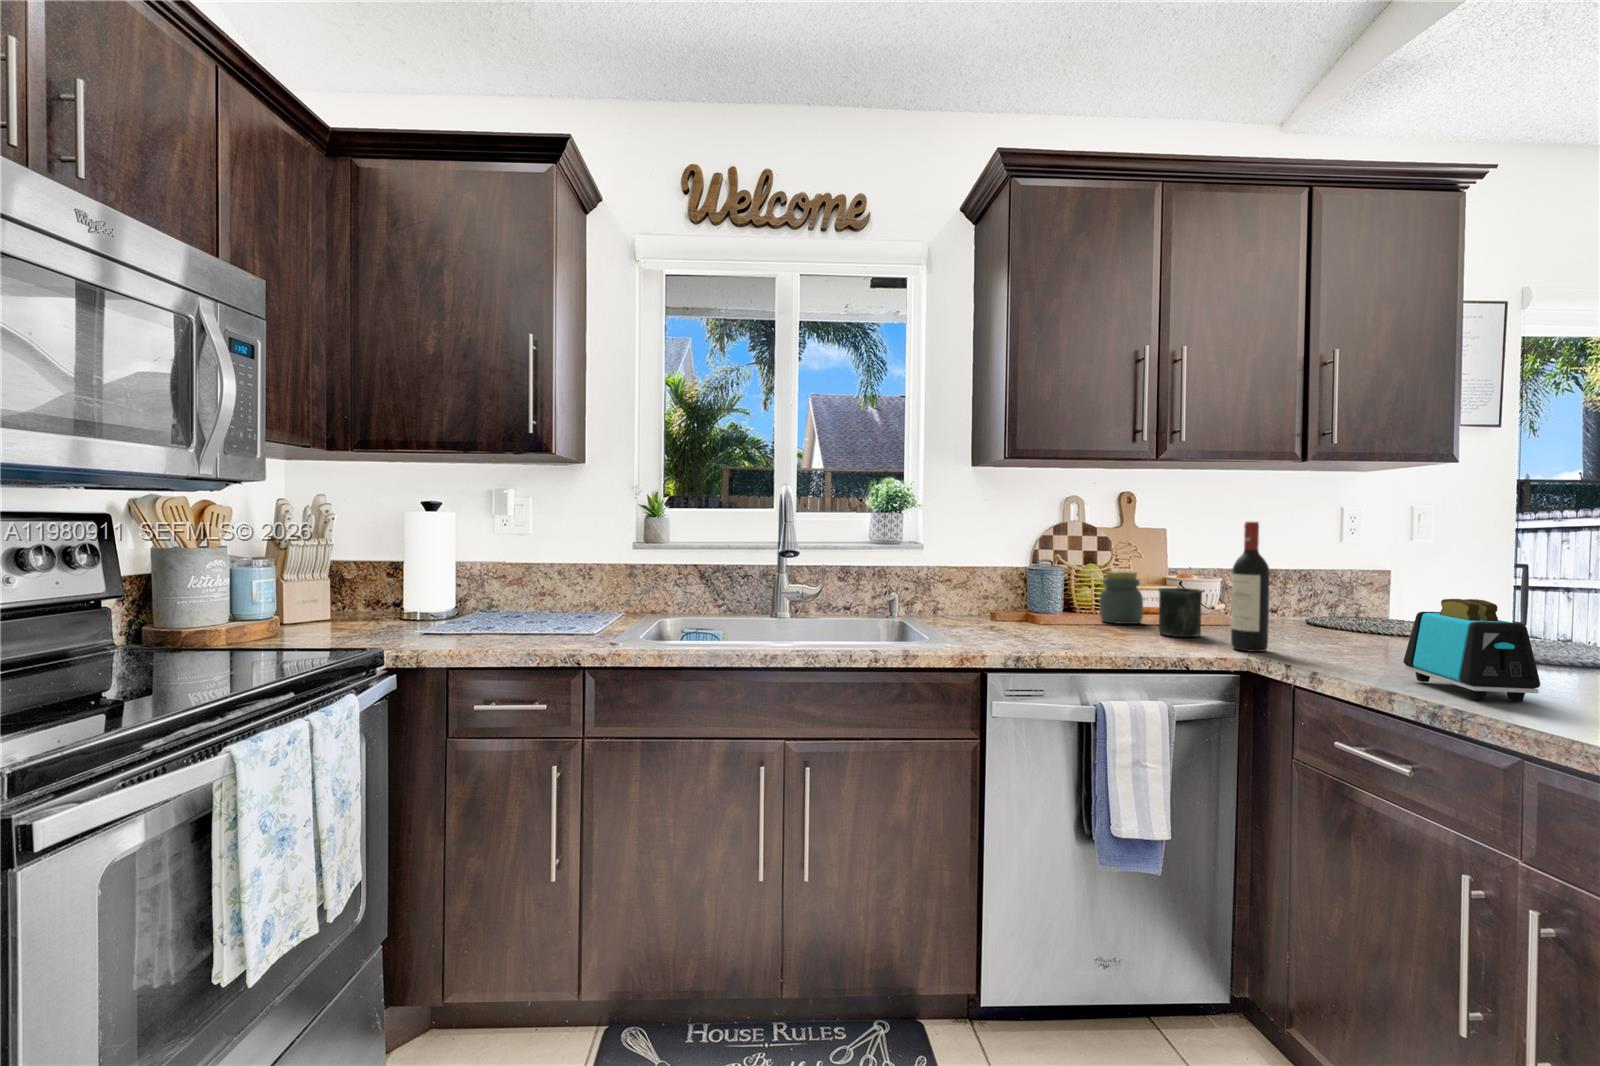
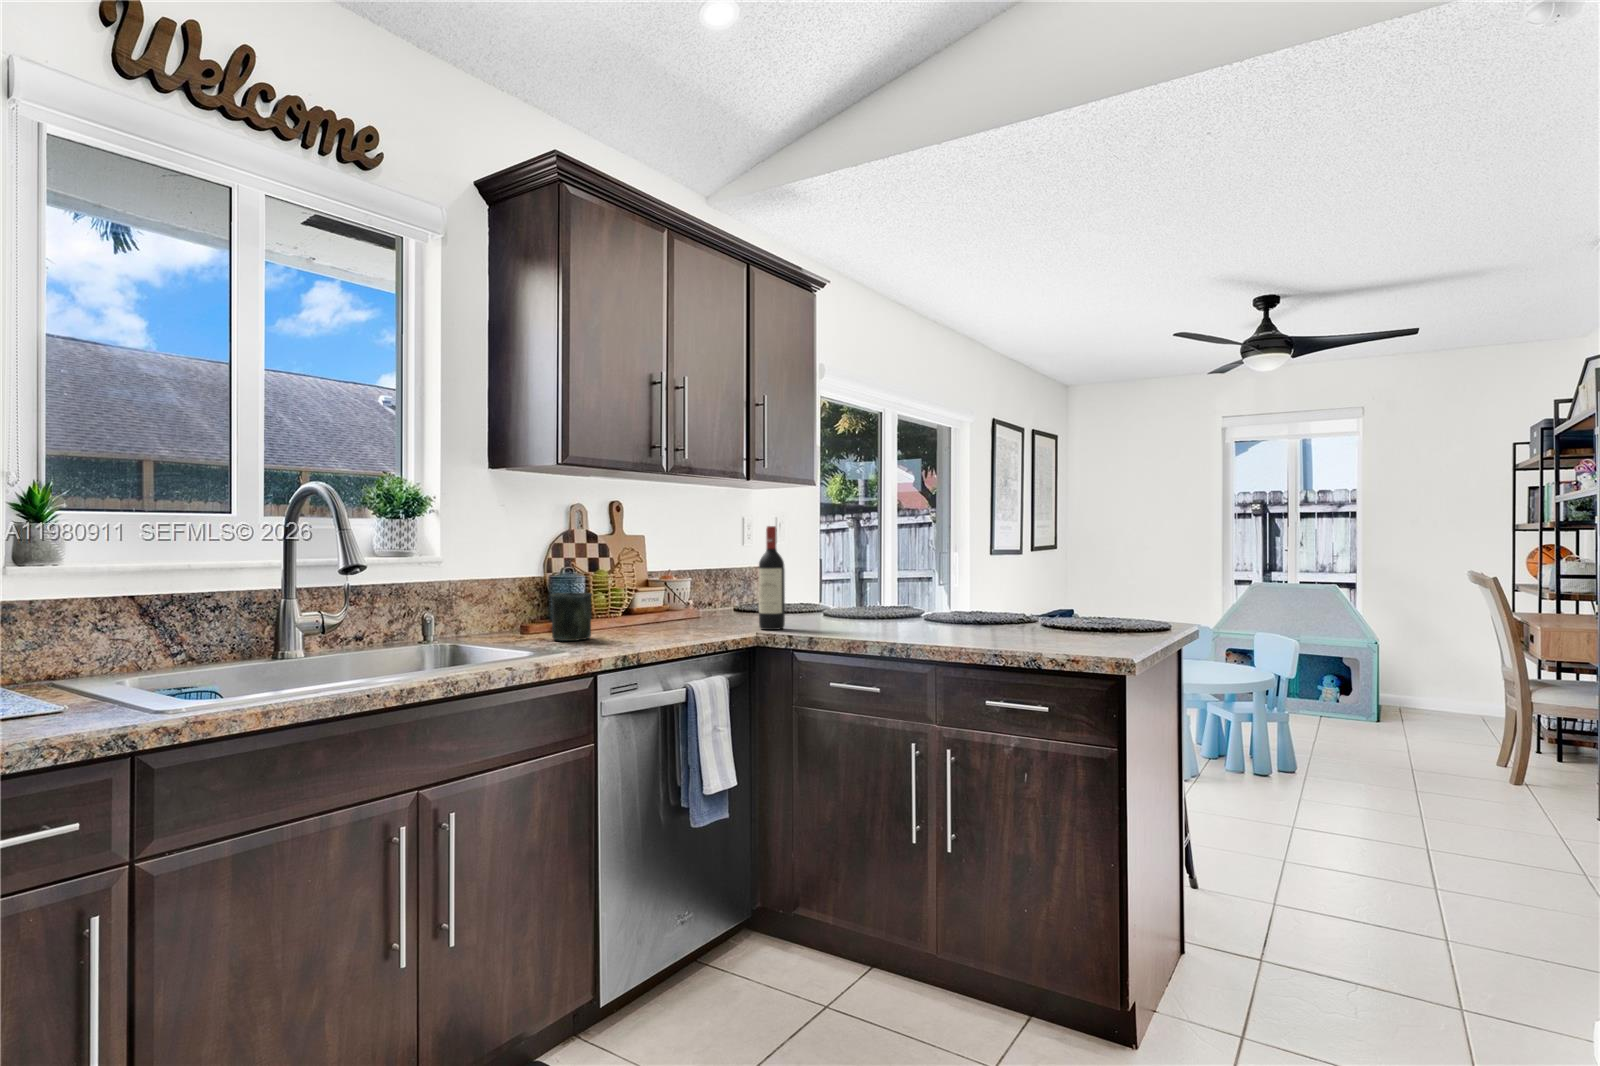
jar: present [1100,571,1143,624] -> none [614,575,651,624]
mug: present [1158,588,1203,637] -> present [551,593,592,641]
toaster: present [1403,599,1540,702] -> none [889,574,968,637]

